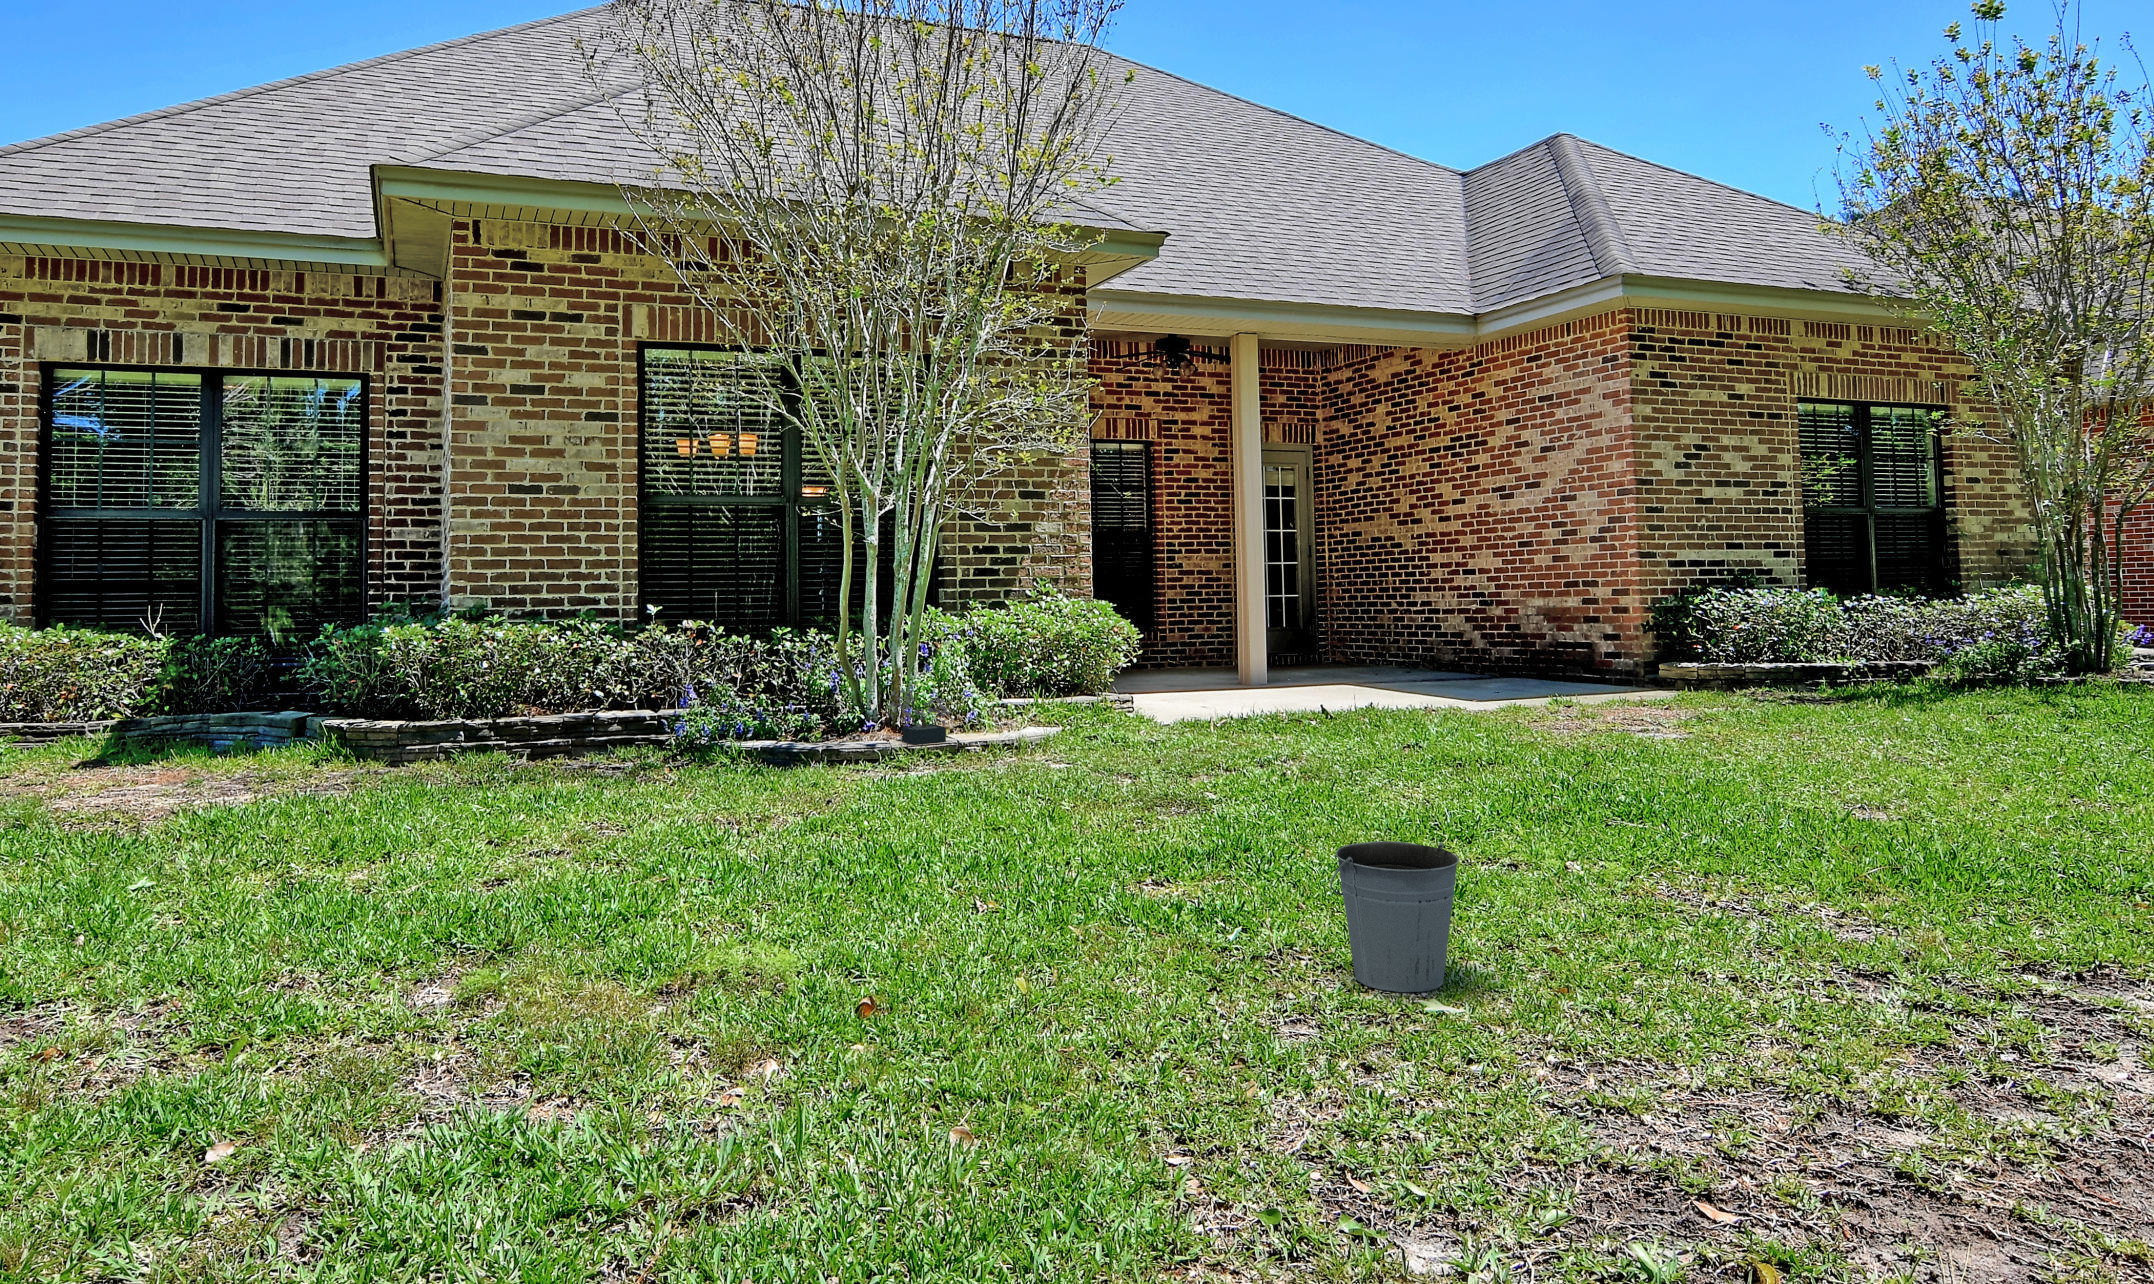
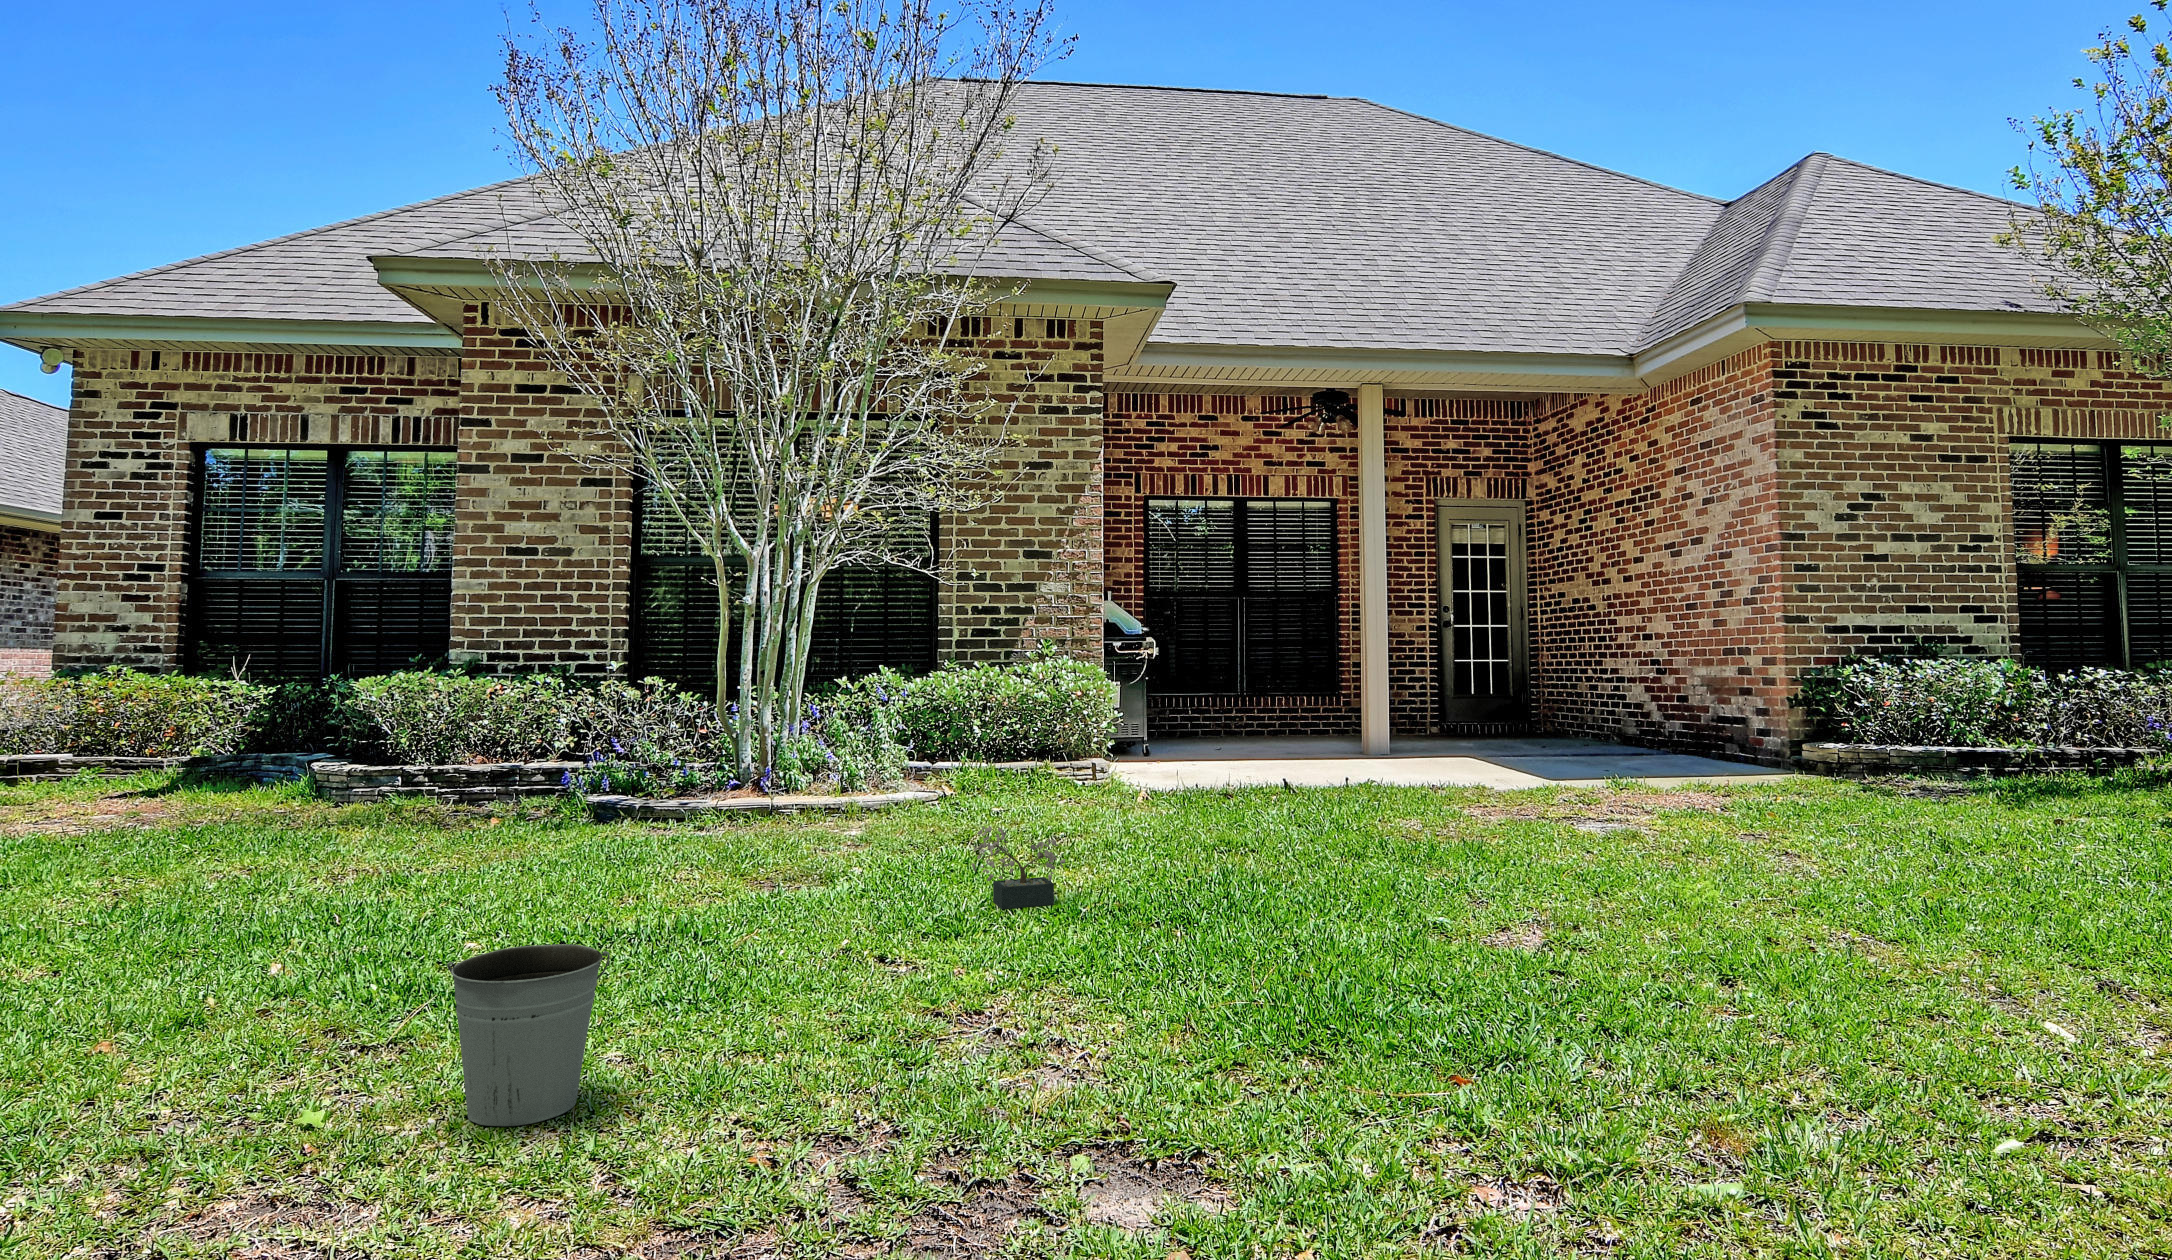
decorative plant: present [891,689,950,745] -> present [972,826,1066,909]

